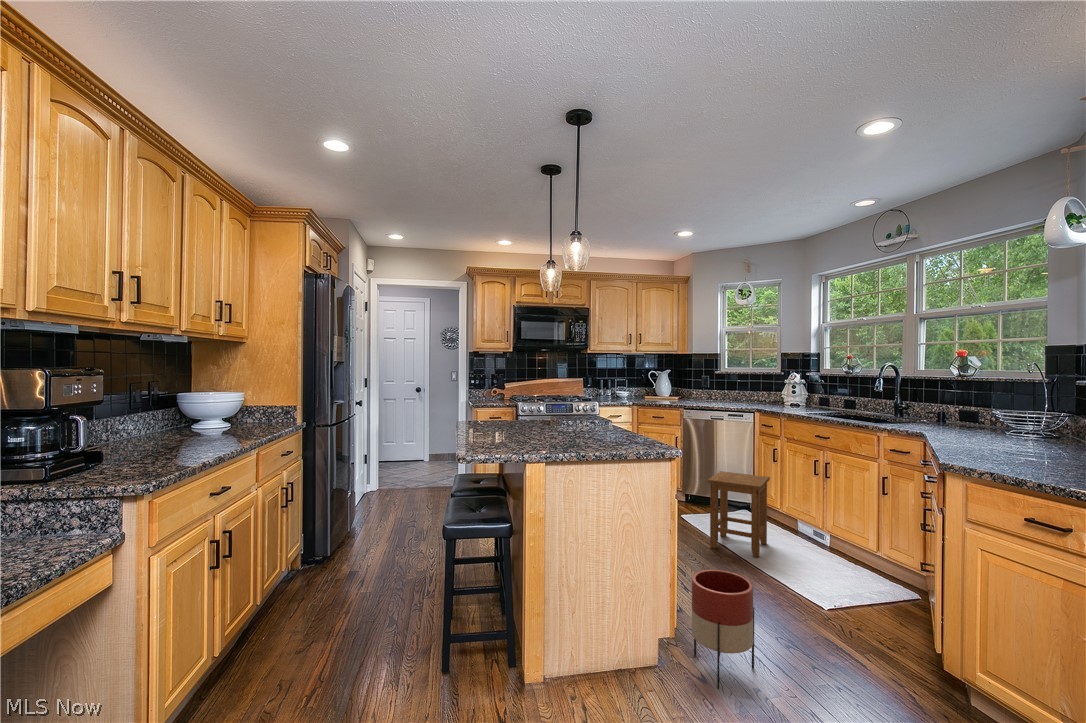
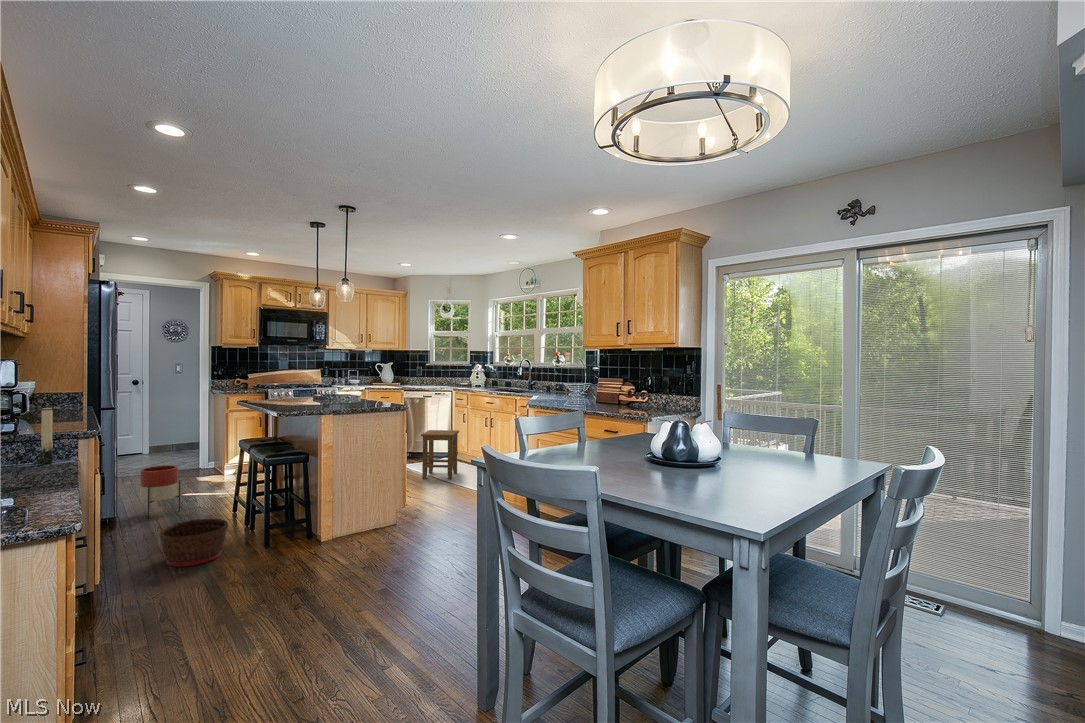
candle: none [33,447,70,544] -> present [33,408,55,465]
planter: present [691,570,754,689] -> present [140,465,180,519]
basket: none [299,602,394,692] -> present [159,518,228,567]

